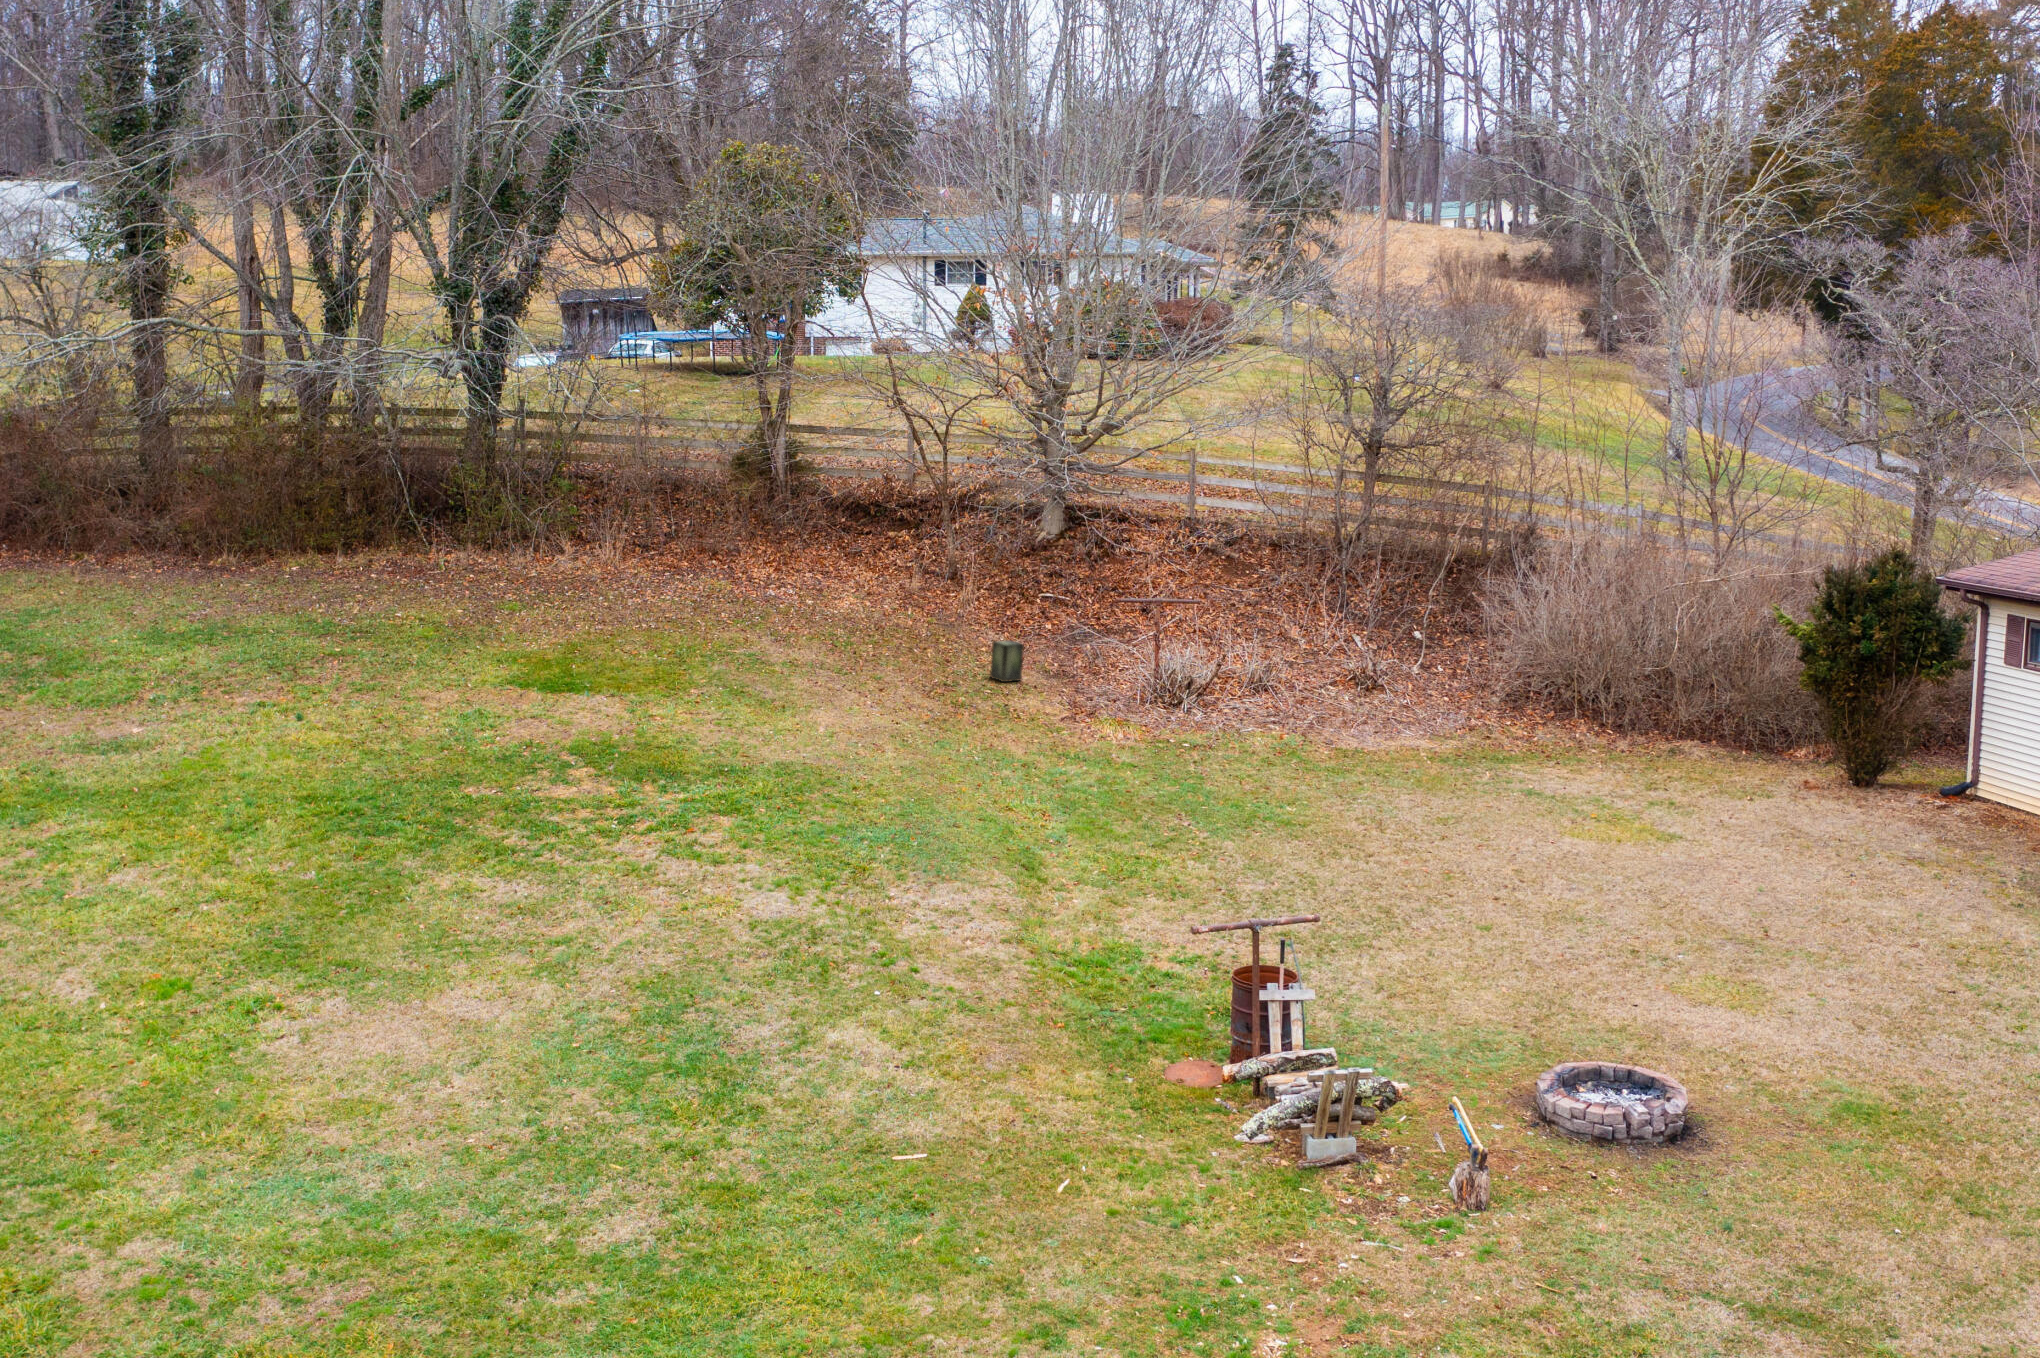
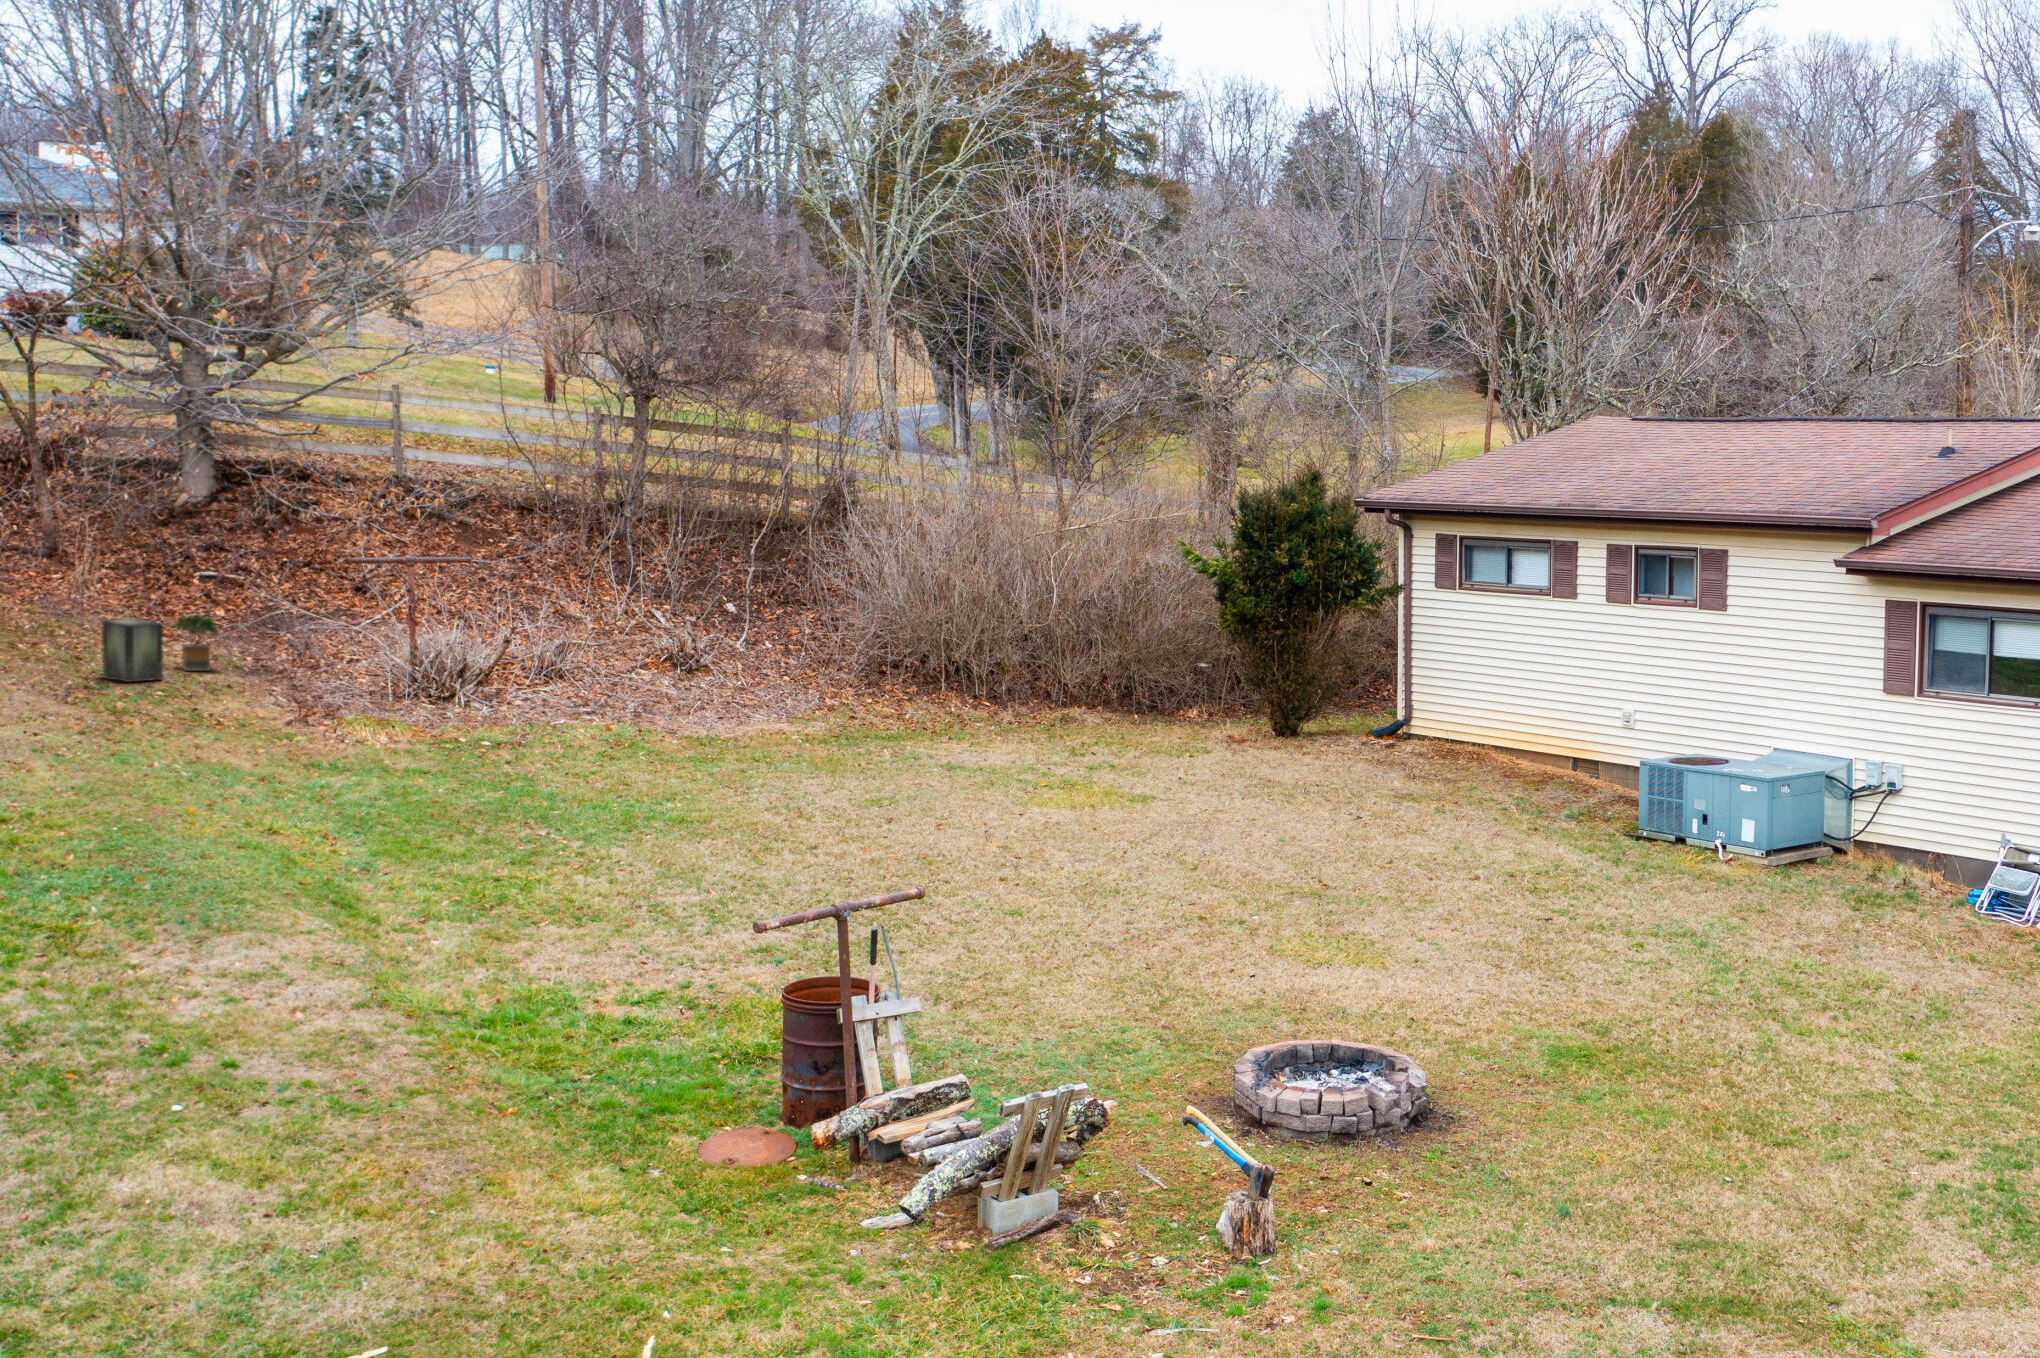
potted tree: none [1031,637,1056,675] -> present [177,616,220,671]

